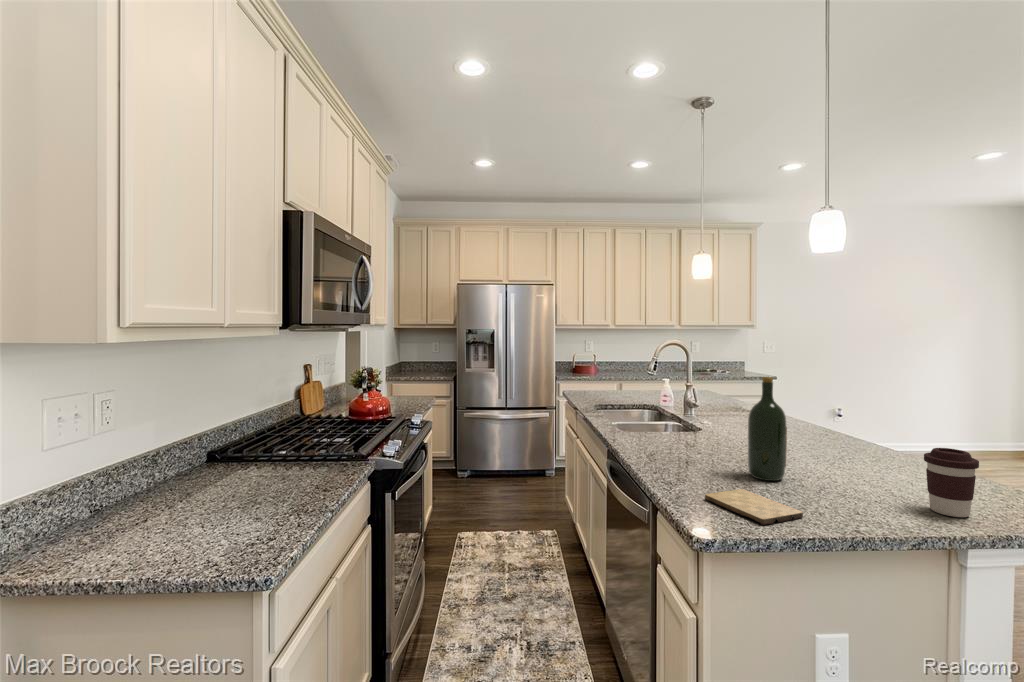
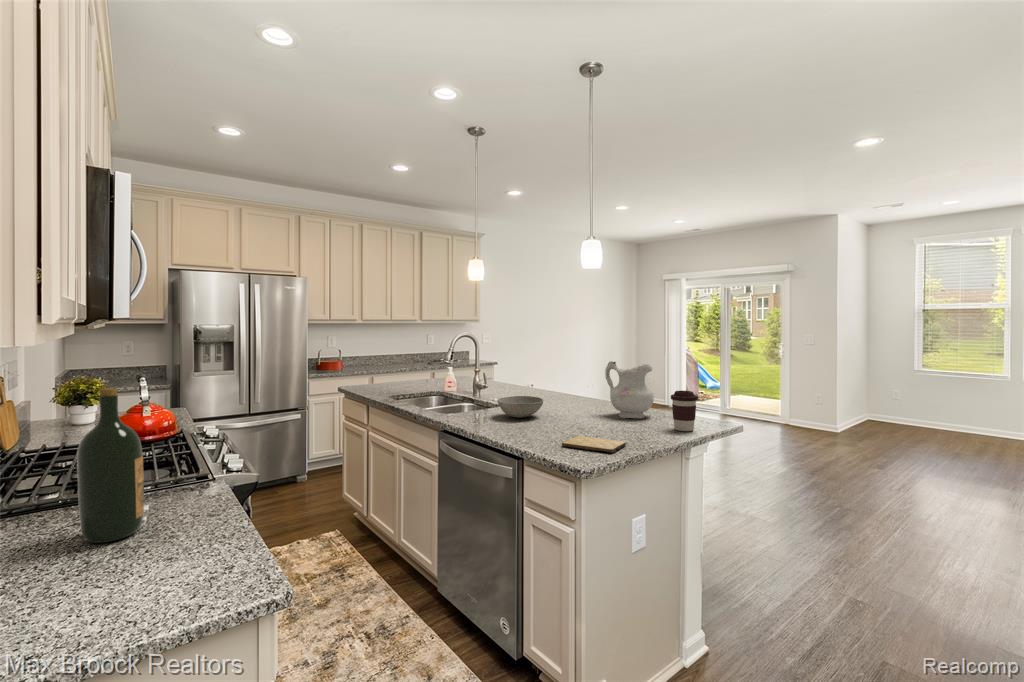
wine bottle: present [748,377,787,481] -> present [77,388,144,543]
ceramic pitcher: none [838,390,919,480] -> present [605,361,654,419]
bowl: none [677,423,738,450] -> present [498,396,543,418]

